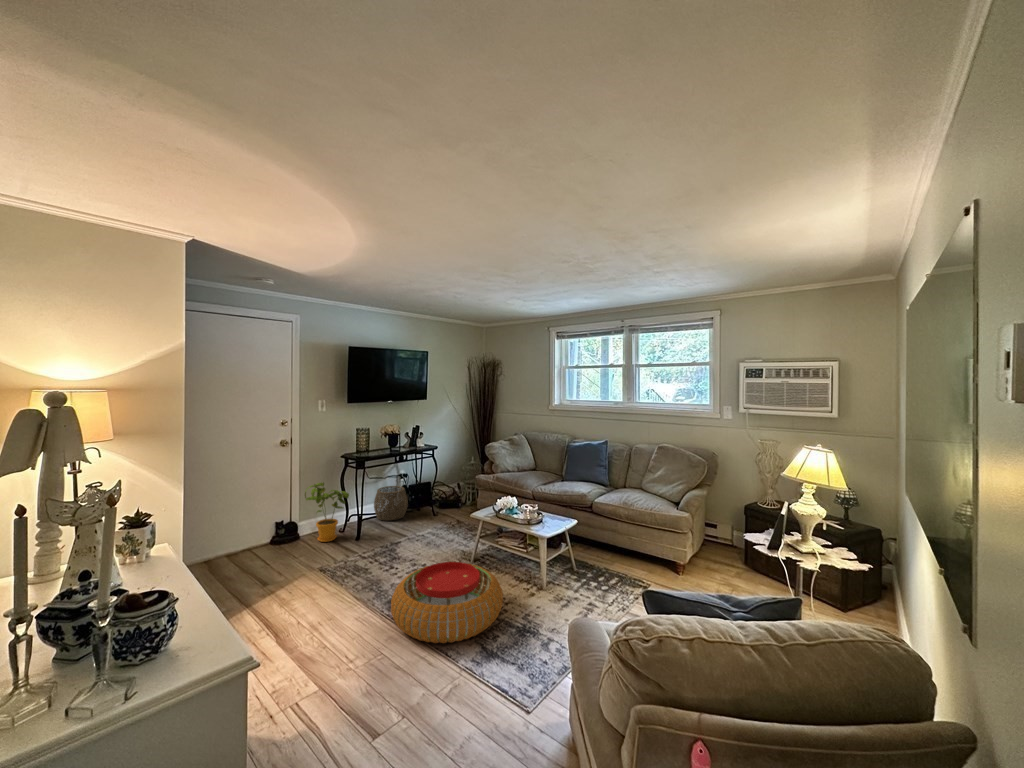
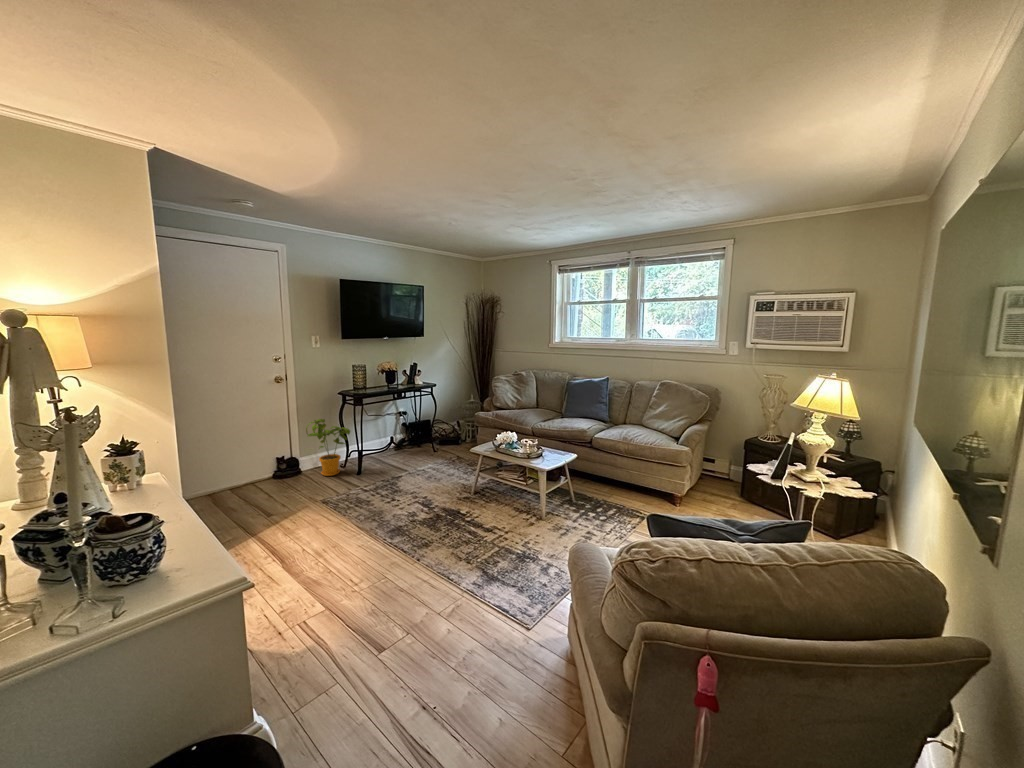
woven basket: present [374,486,408,521] -> none [376,424,409,457]
pouf: present [391,562,503,643] -> none [393,493,503,568]

